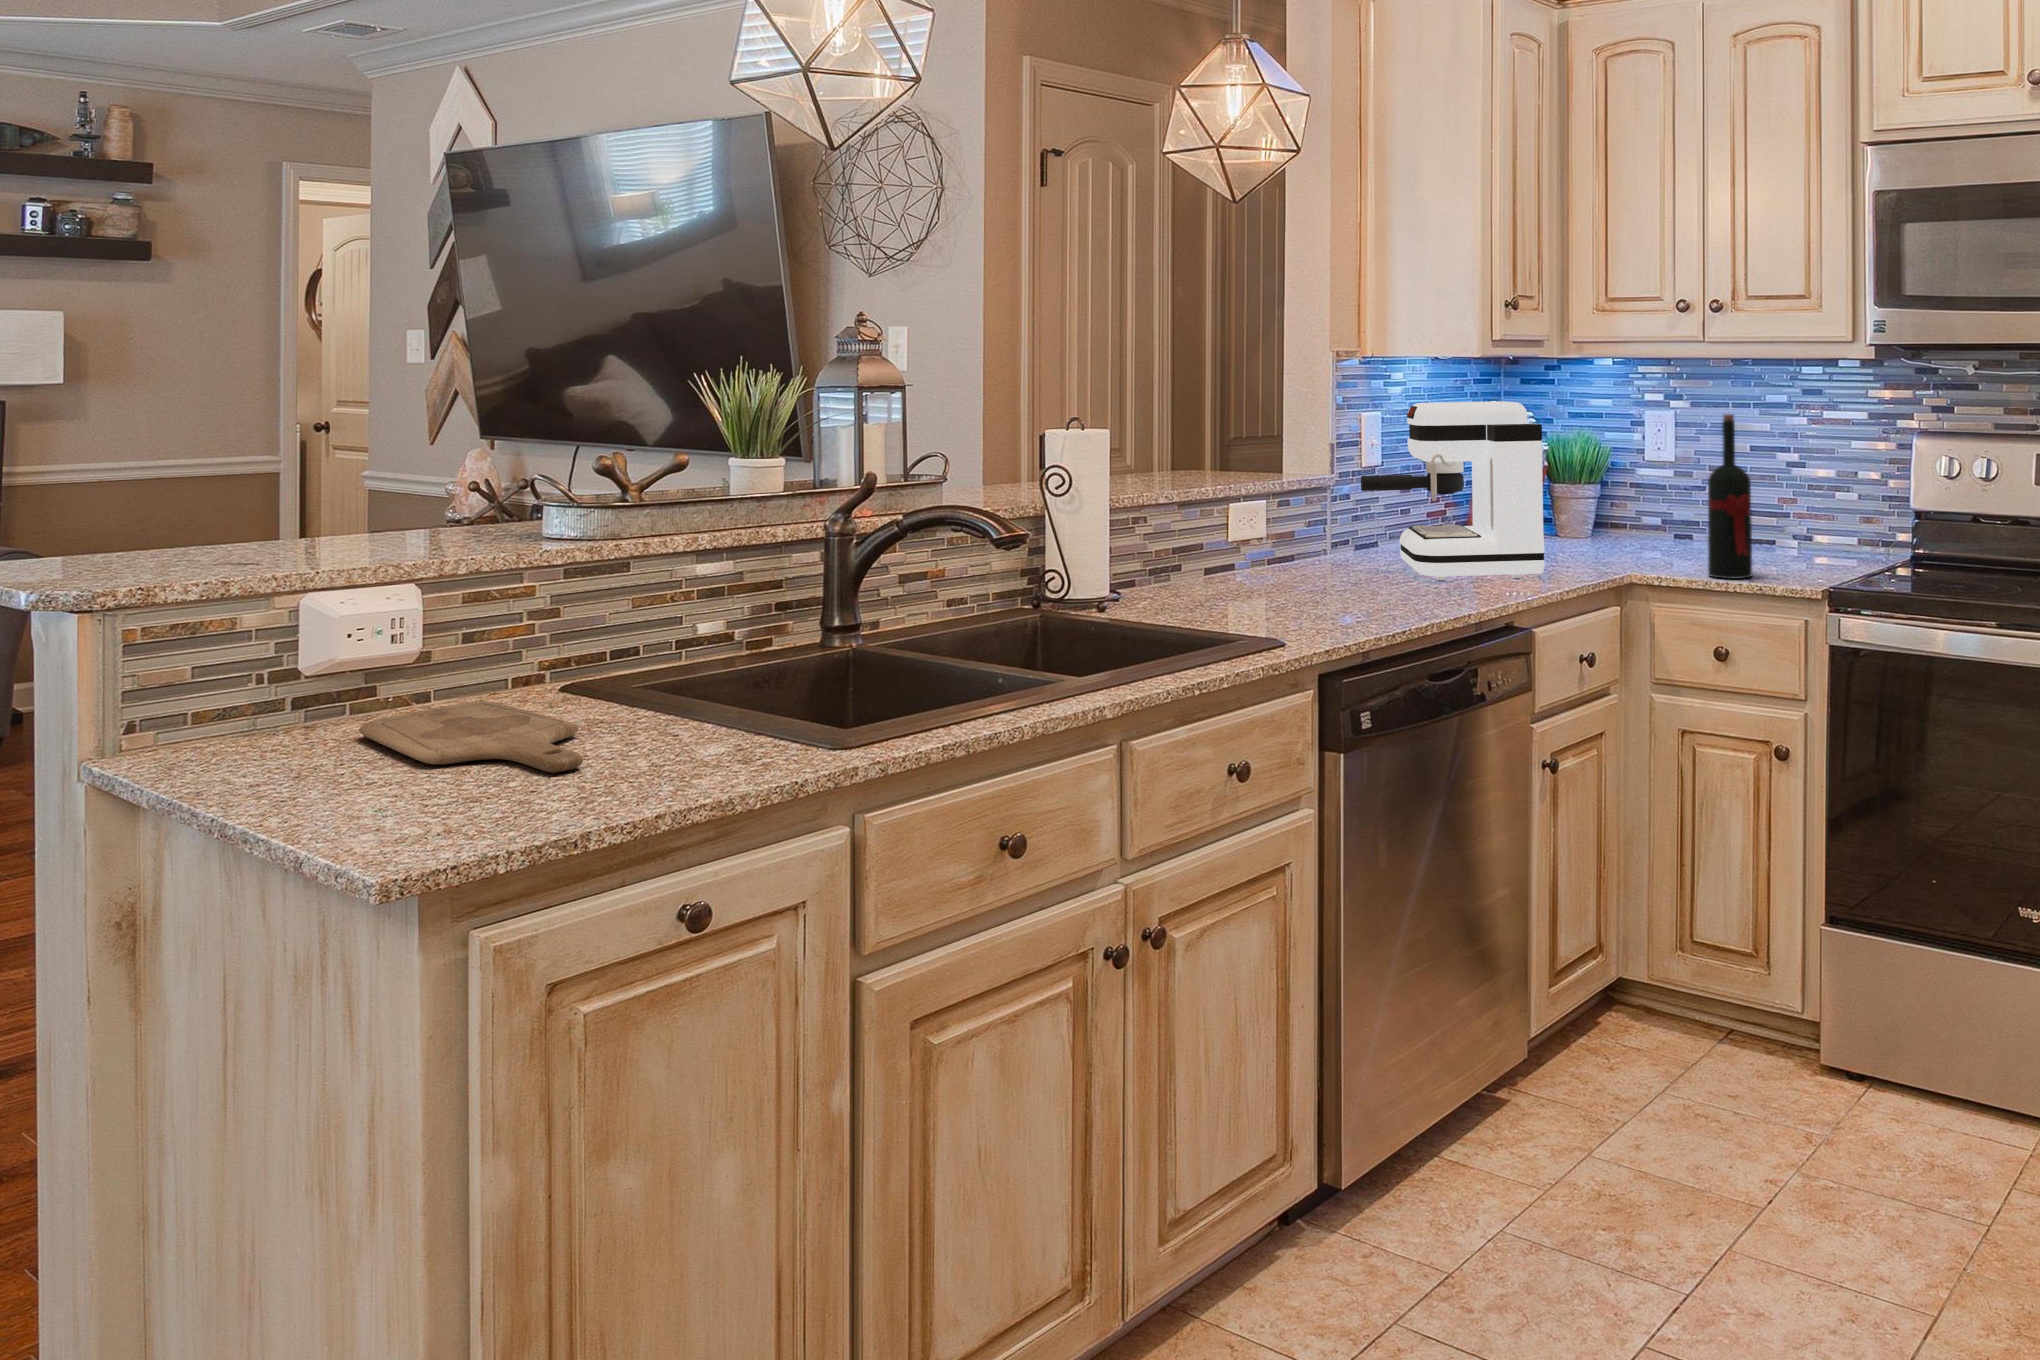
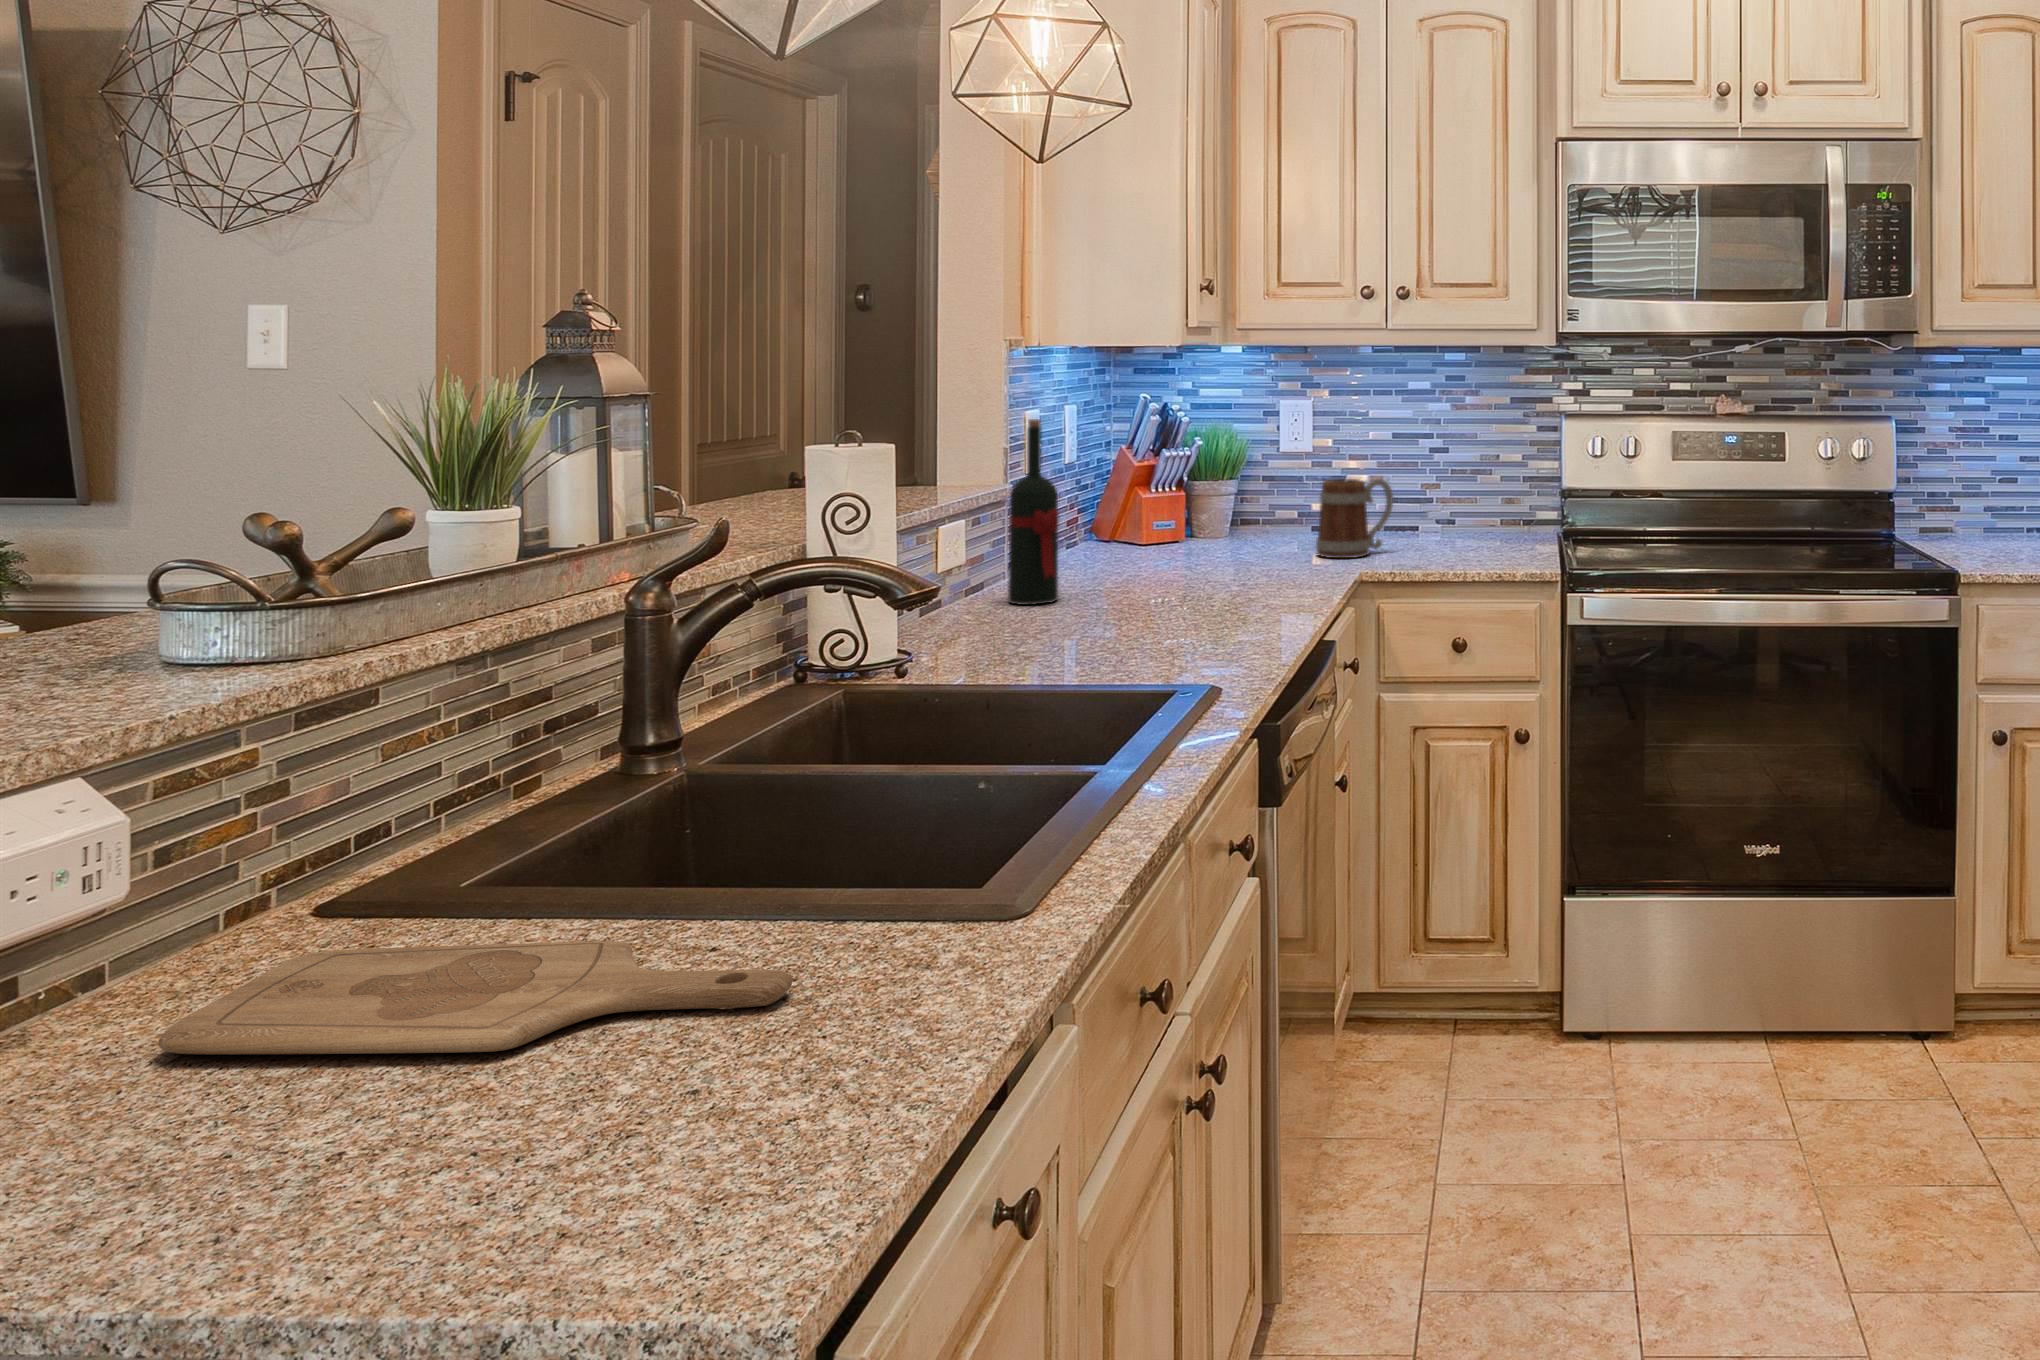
coffee maker: present [1361,401,1544,580] -> none [1100,396,1315,597]
wine bottle: present [1708,414,1752,579] -> present [1008,419,1059,605]
mug: none [1612,485,1691,561] -> present [1316,479,1393,558]

